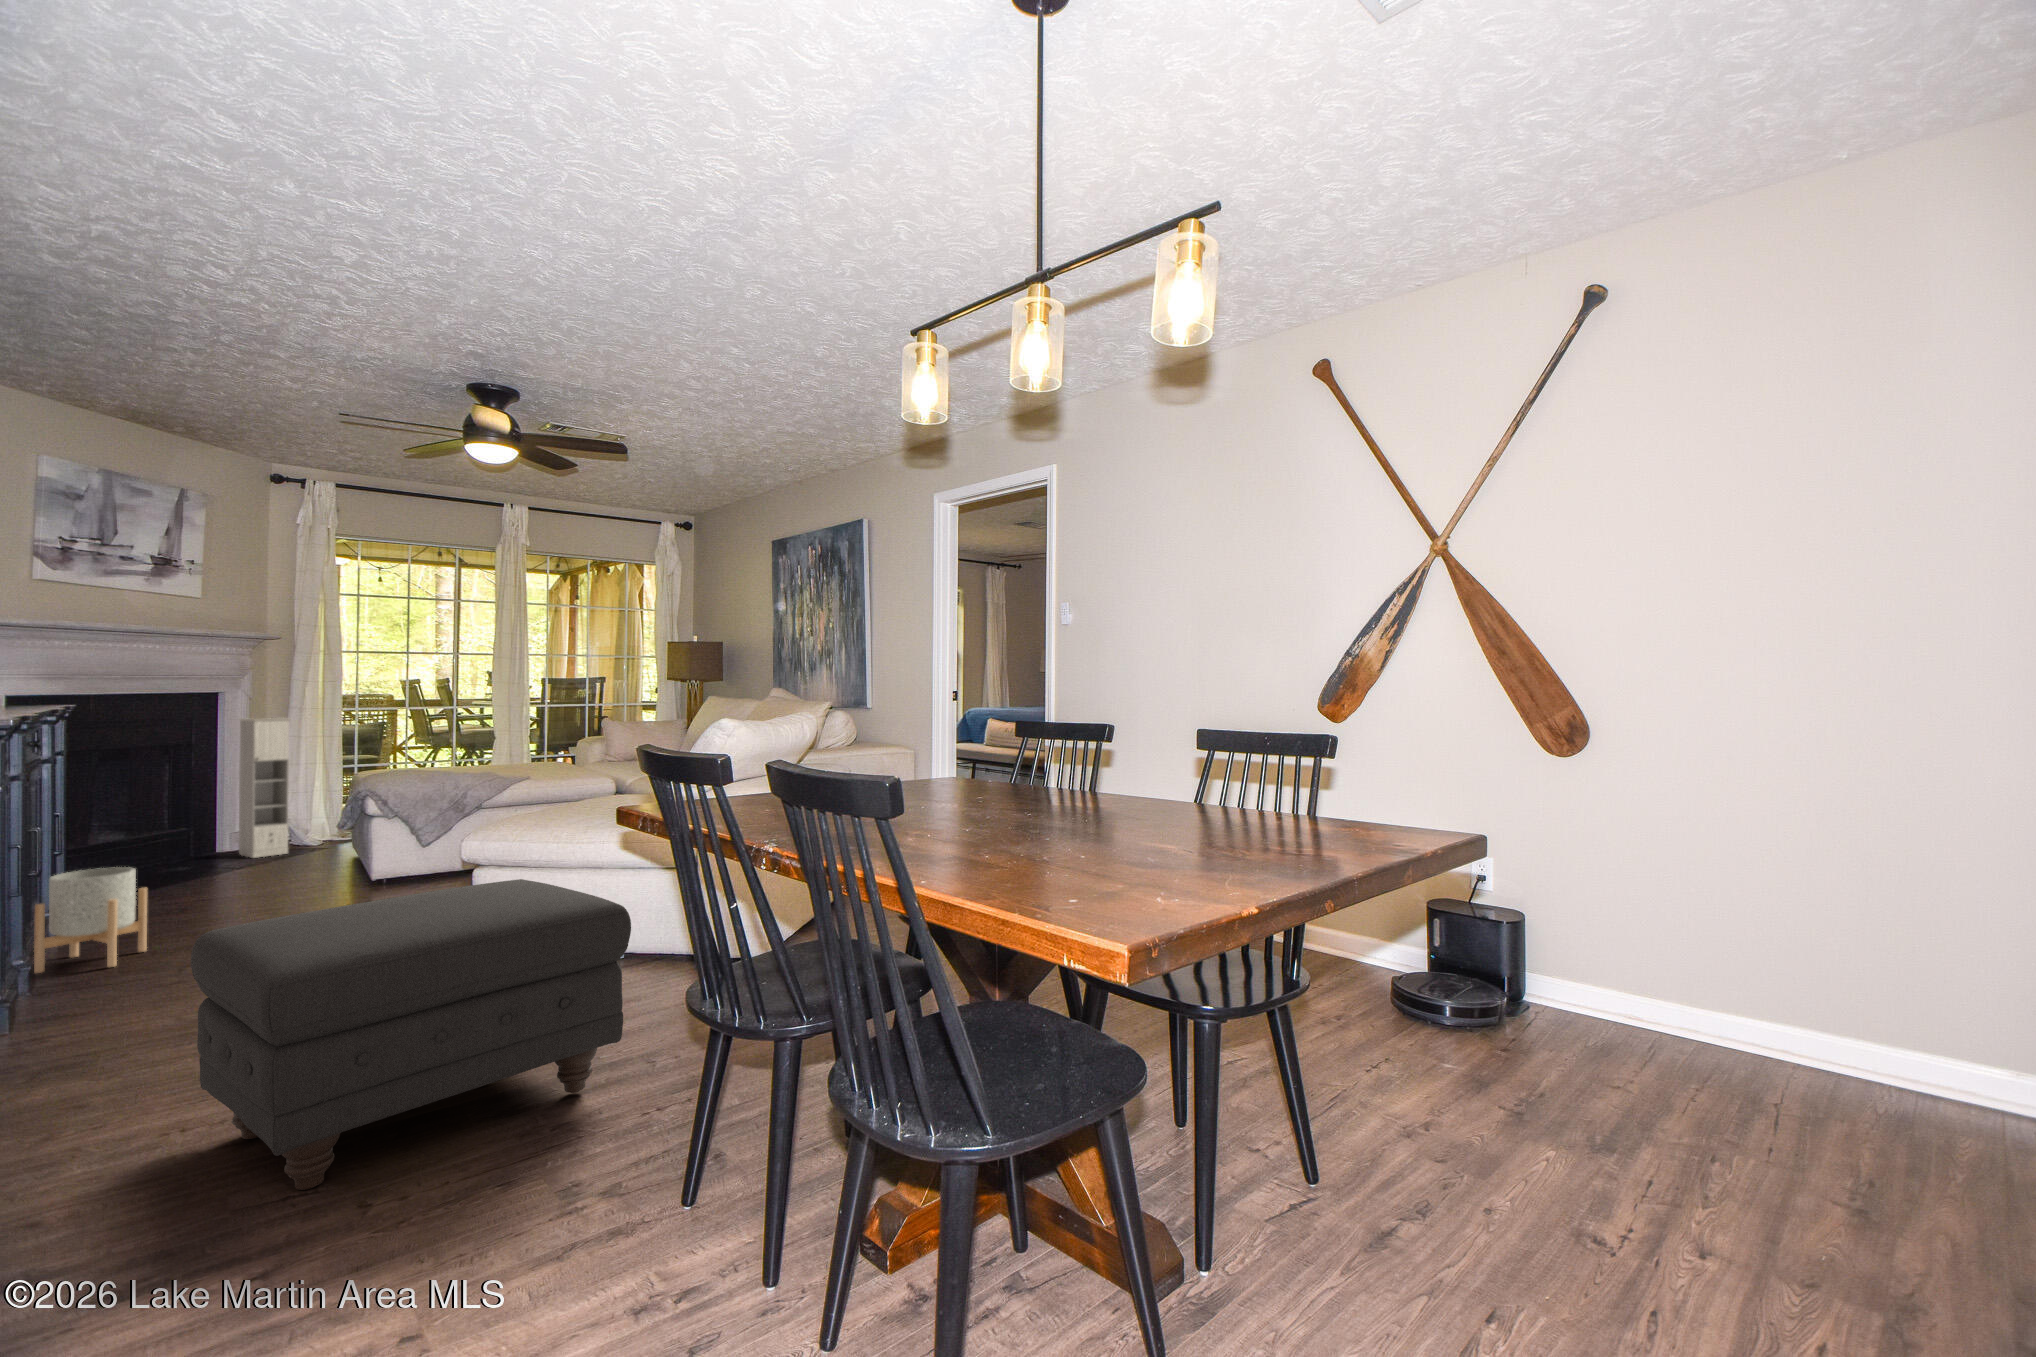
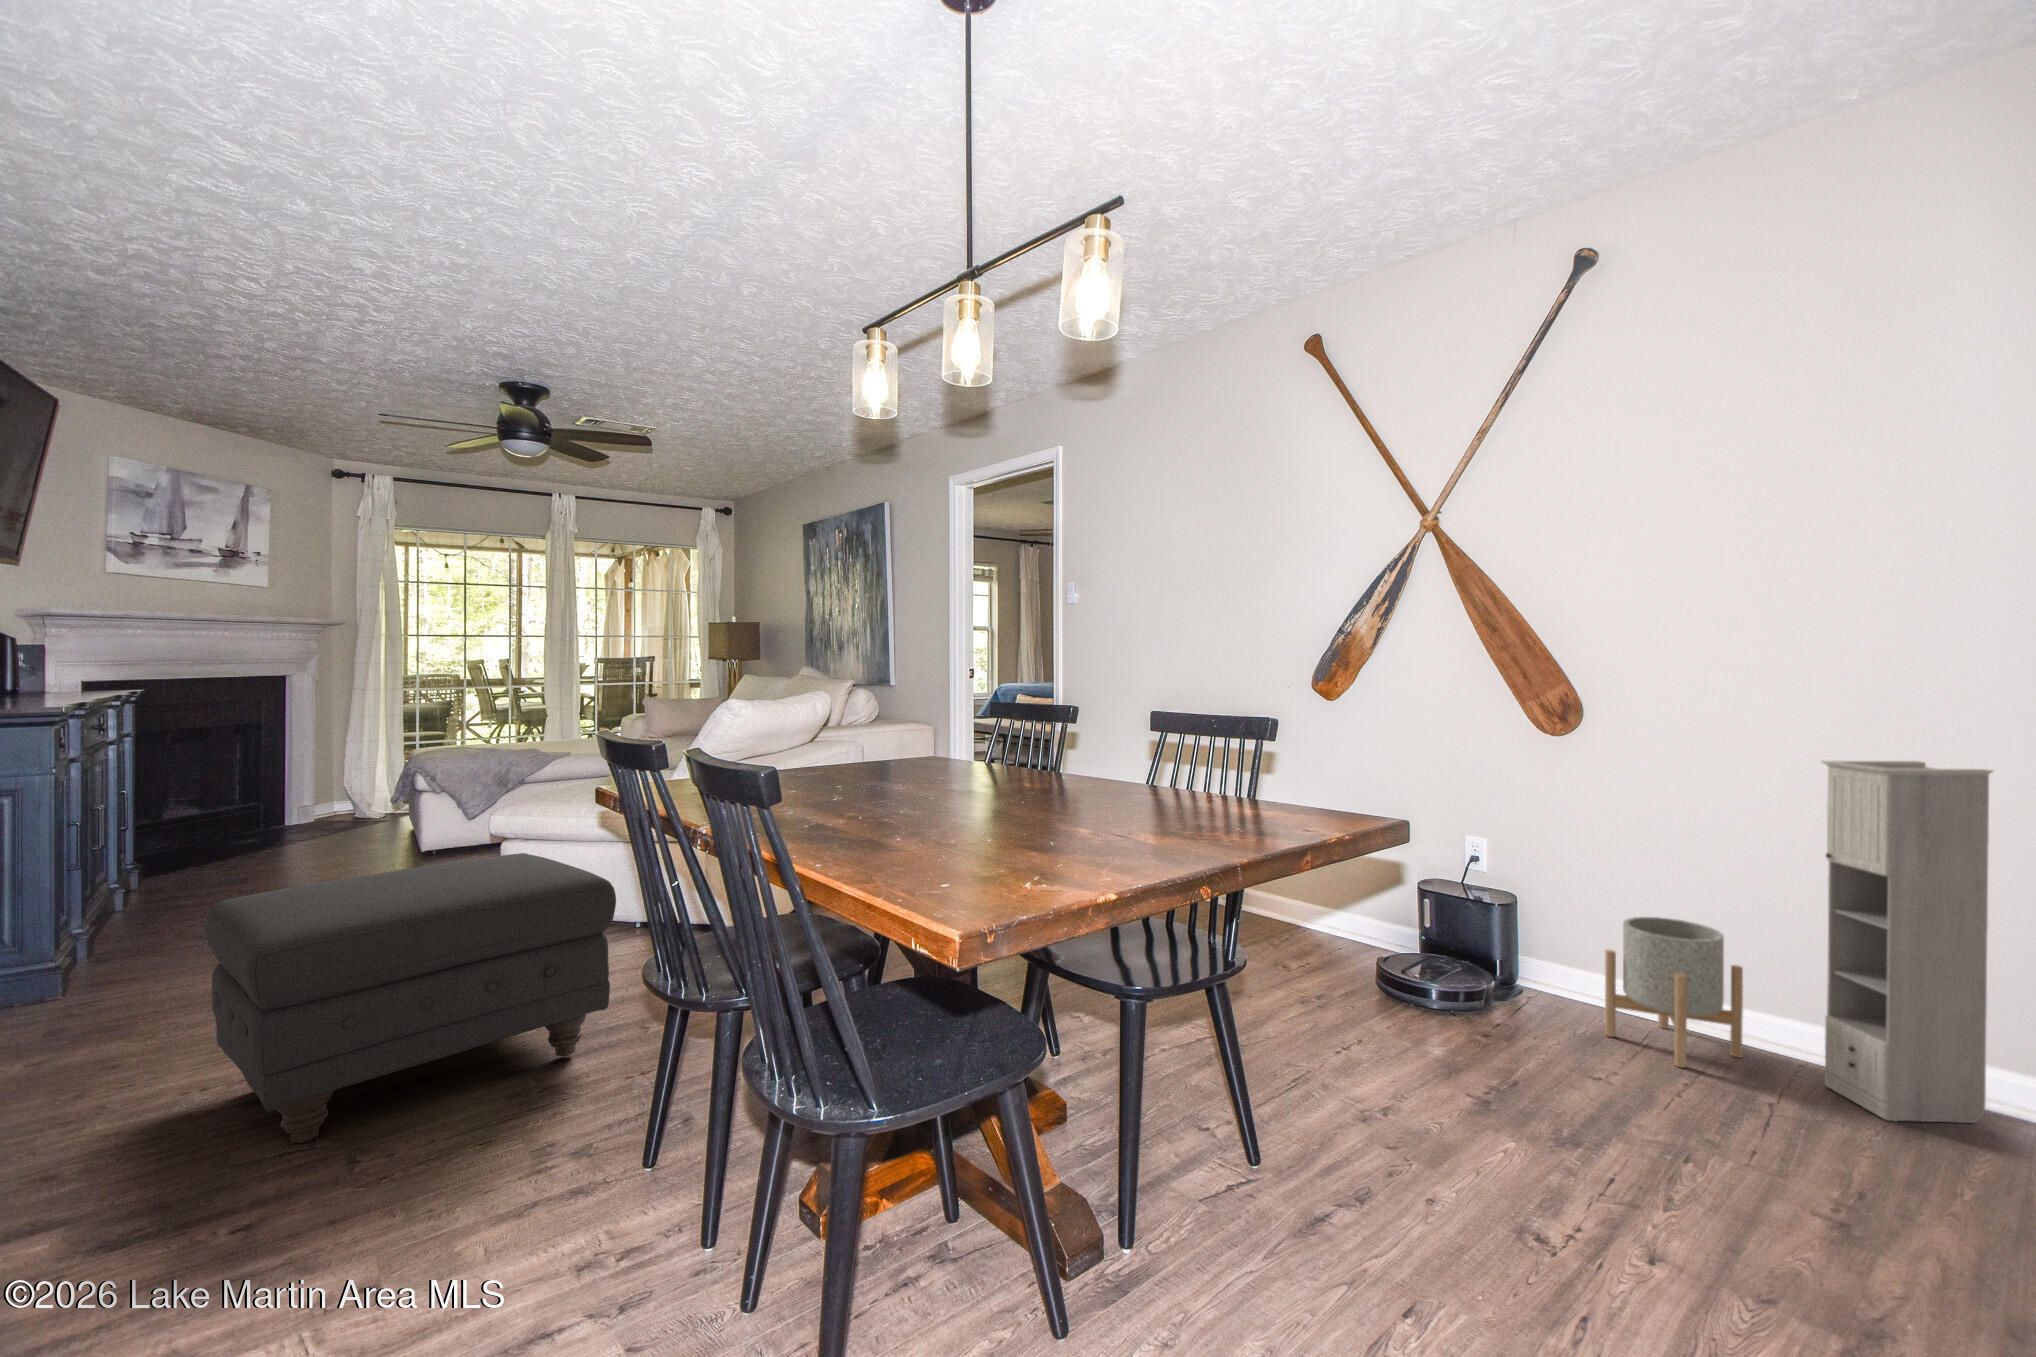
cabinet: present [239,718,290,858] -> present [1822,761,1993,1123]
planter: present [34,867,147,973] -> present [1605,917,1743,1068]

